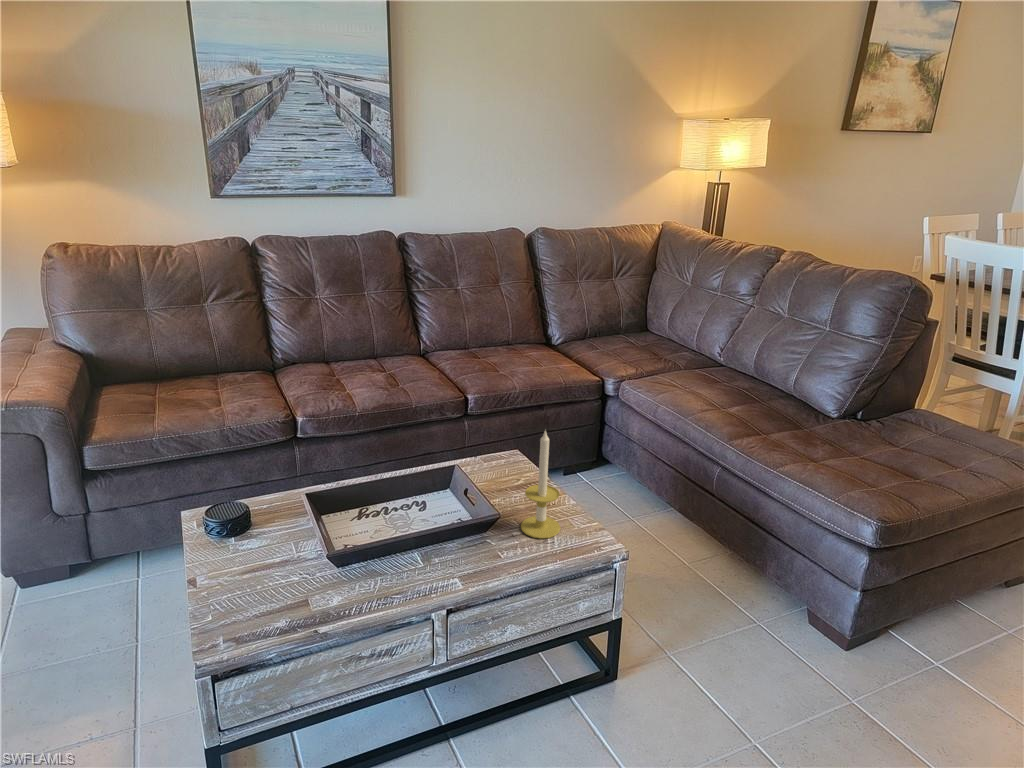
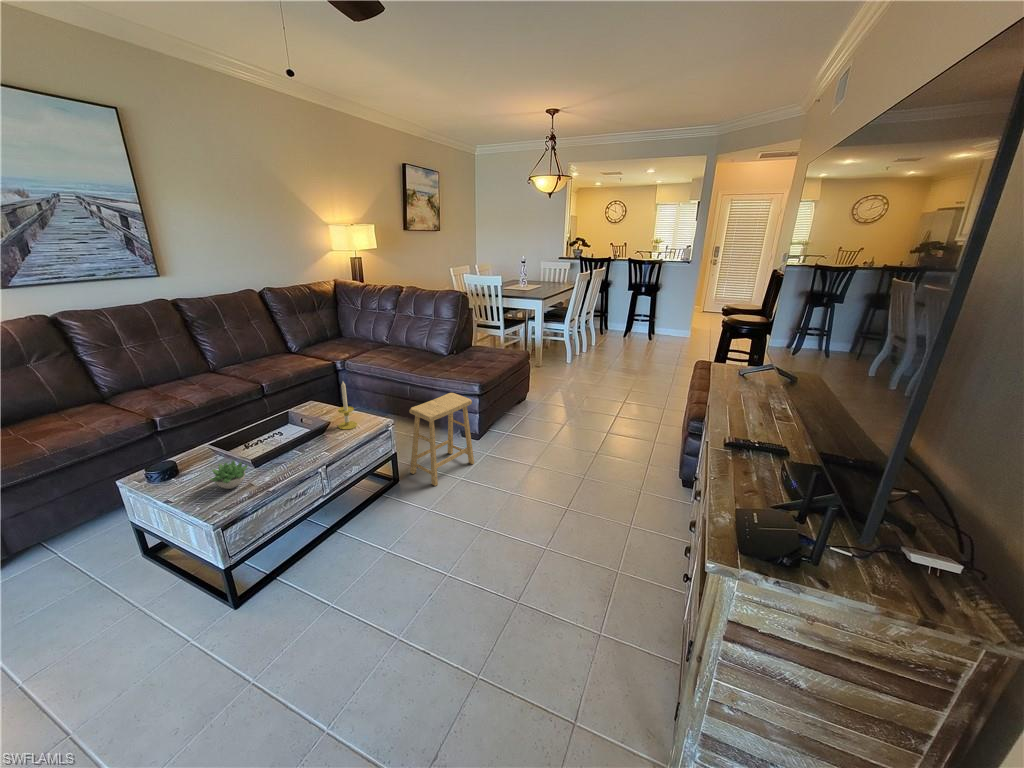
footstool: none [663,518,862,740] -> present [409,393,474,486]
succulent plant: none [223,542,299,600] -> present [210,460,248,489]

